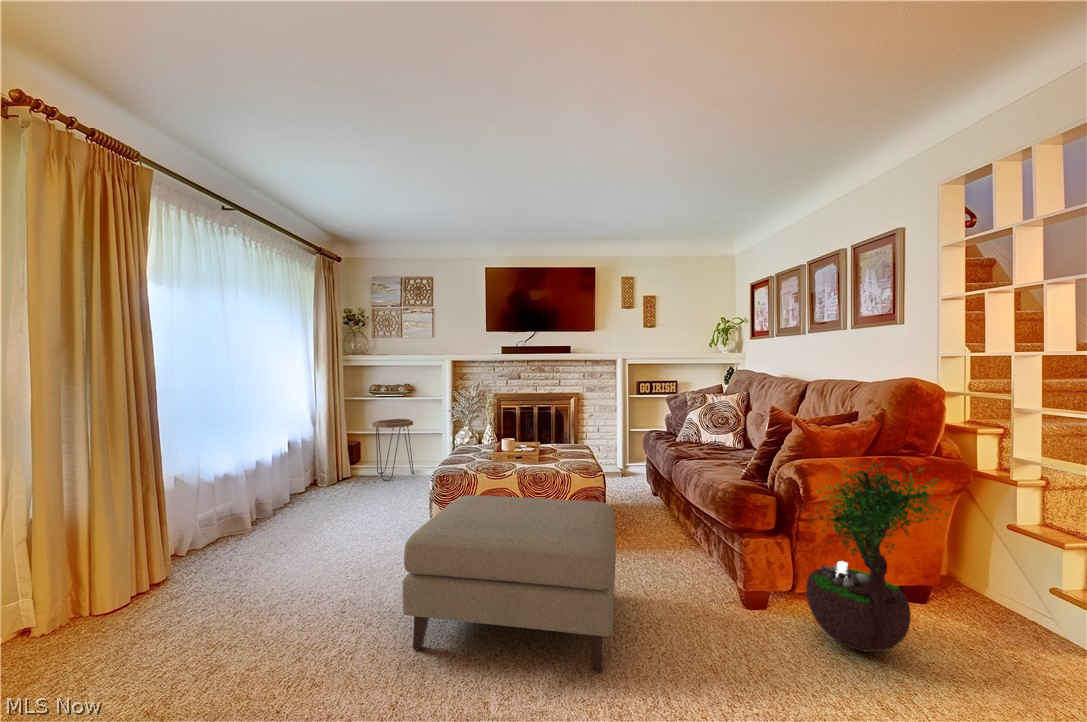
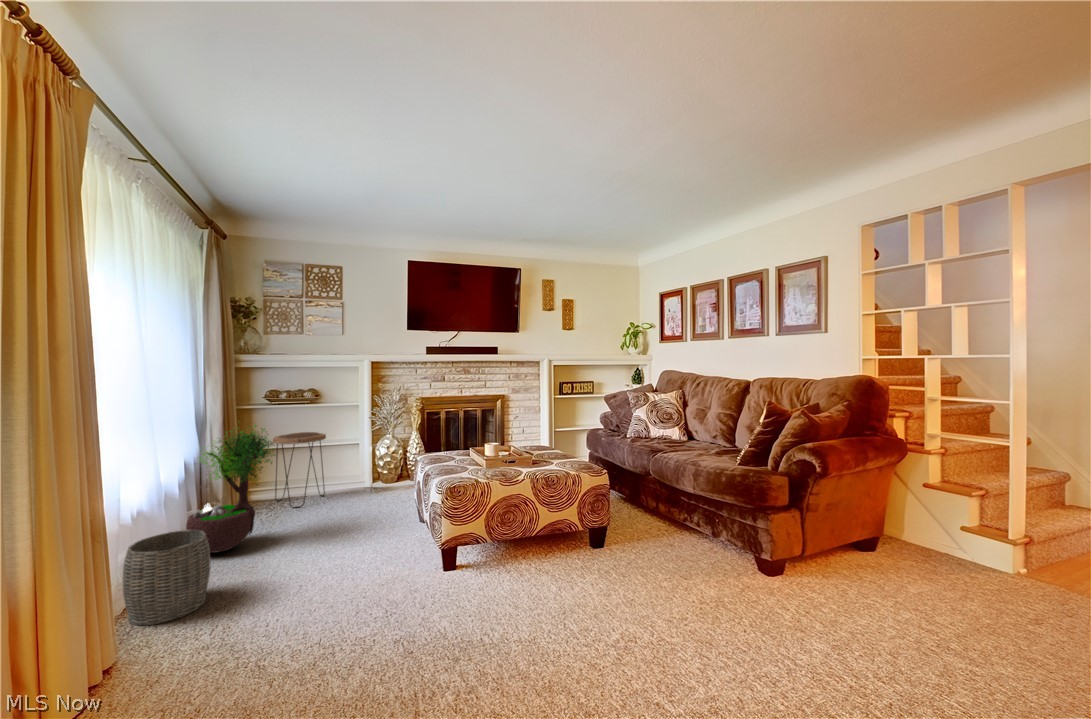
potted tree: present [806,451,950,652] -> present [186,425,275,553]
woven basket: none [208,487,270,553] -> present [123,530,210,626]
ottoman: present [403,495,616,672] -> none [498,494,712,664]

